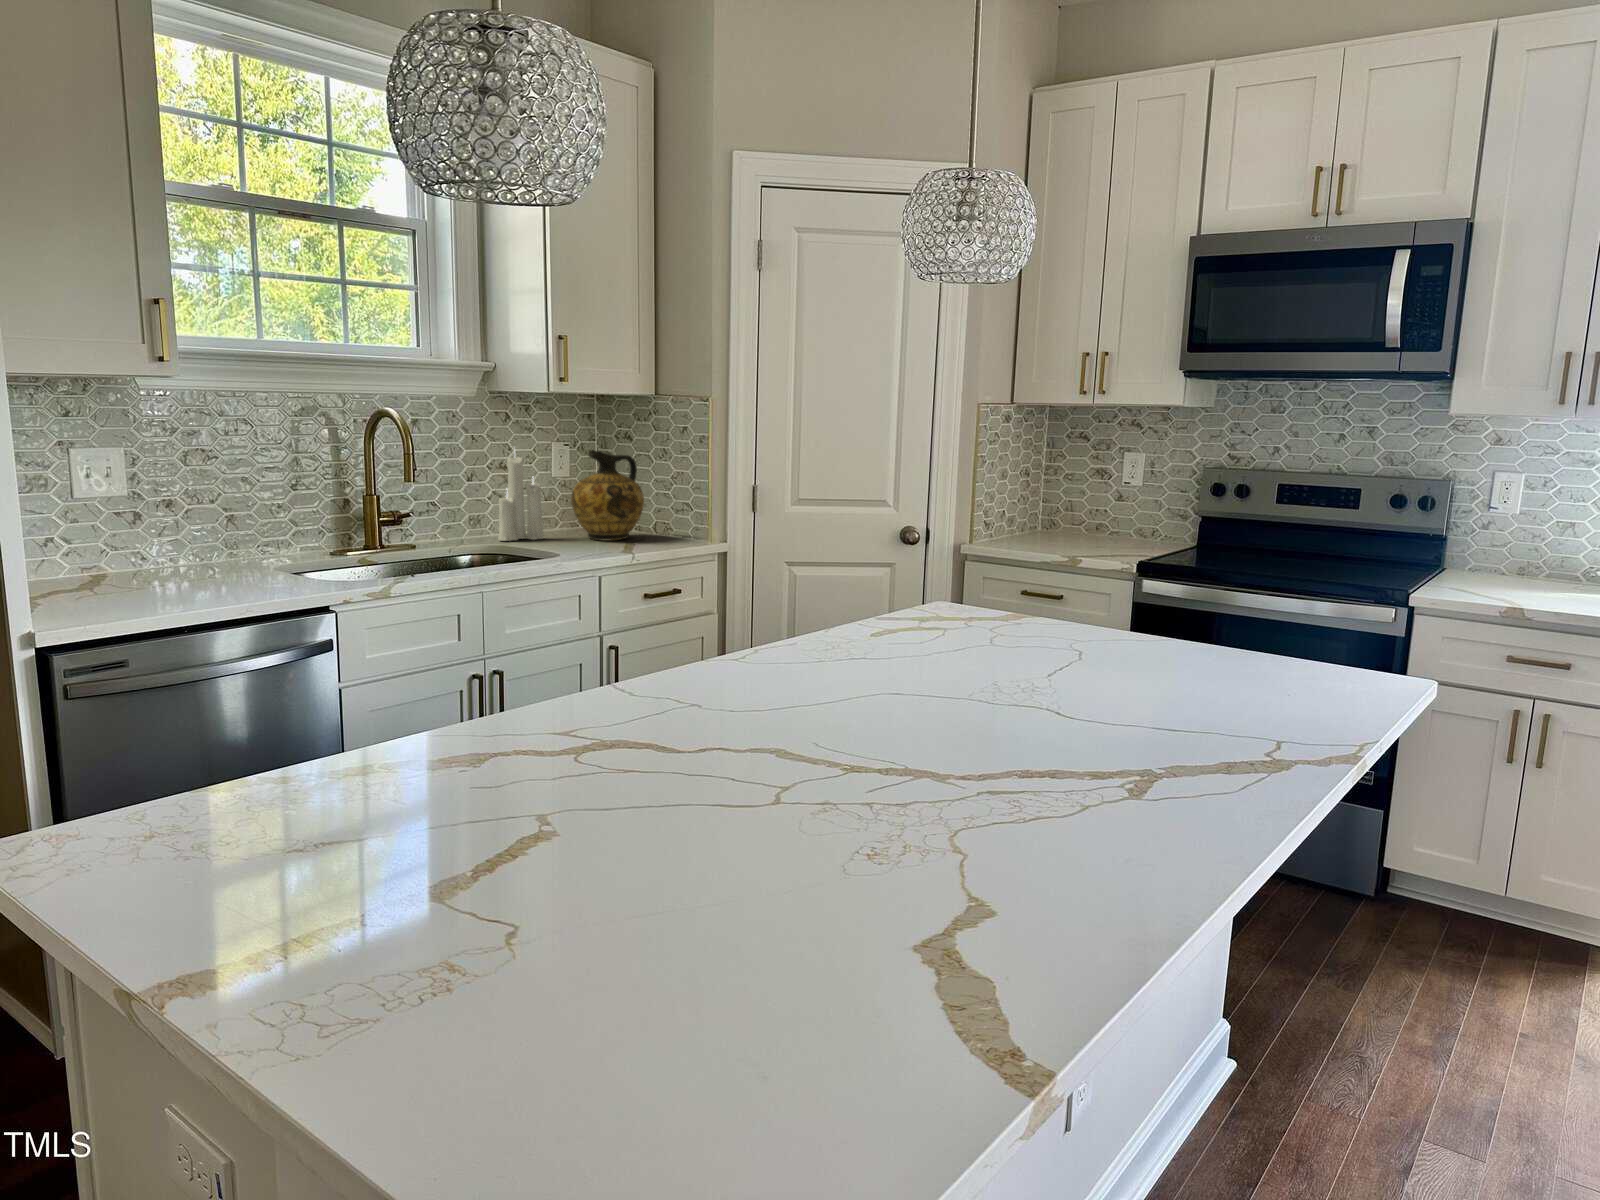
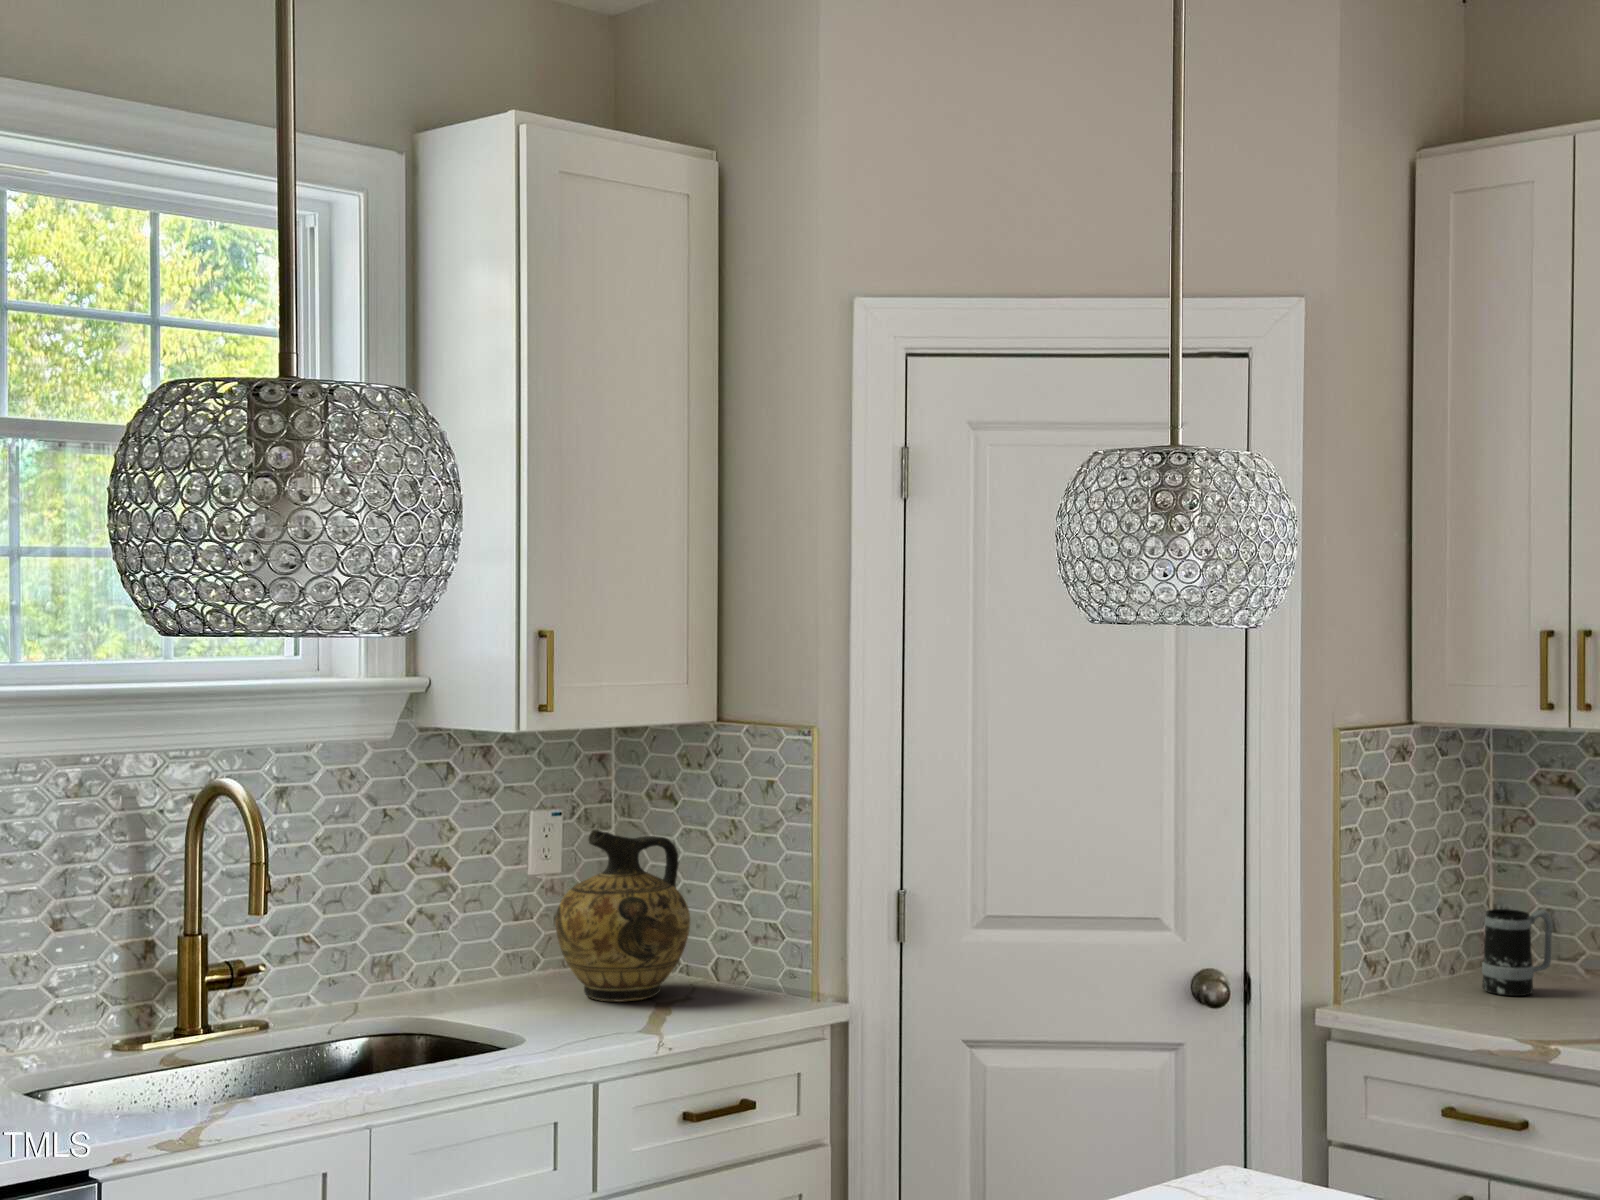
candle: present [498,457,544,541] -> none [418,817,503,1005]
mug: none [1037,499,1073,540] -> present [1482,909,1553,996]

